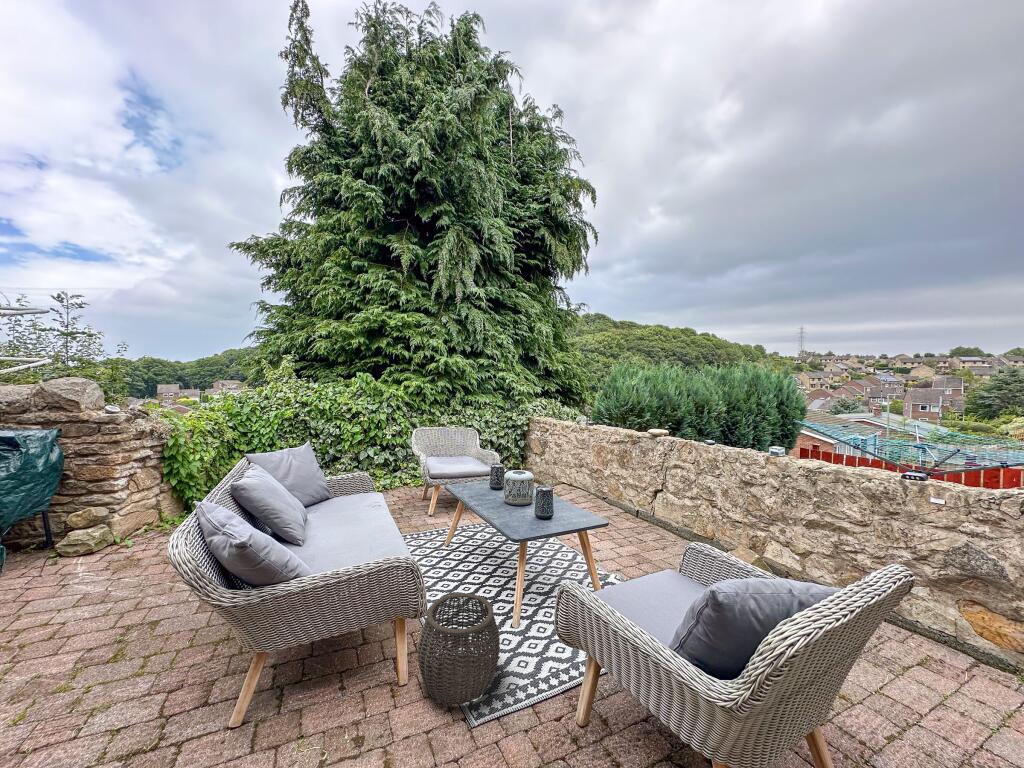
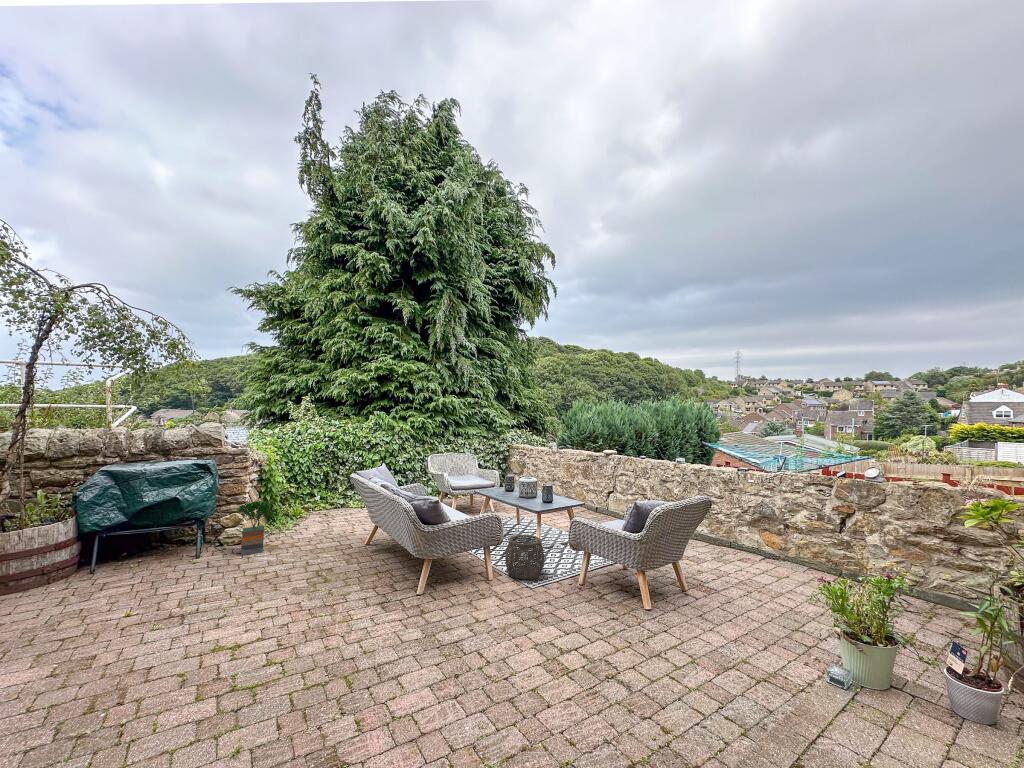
potted tree: none [73,489,140,571] -> present [237,501,274,555]

